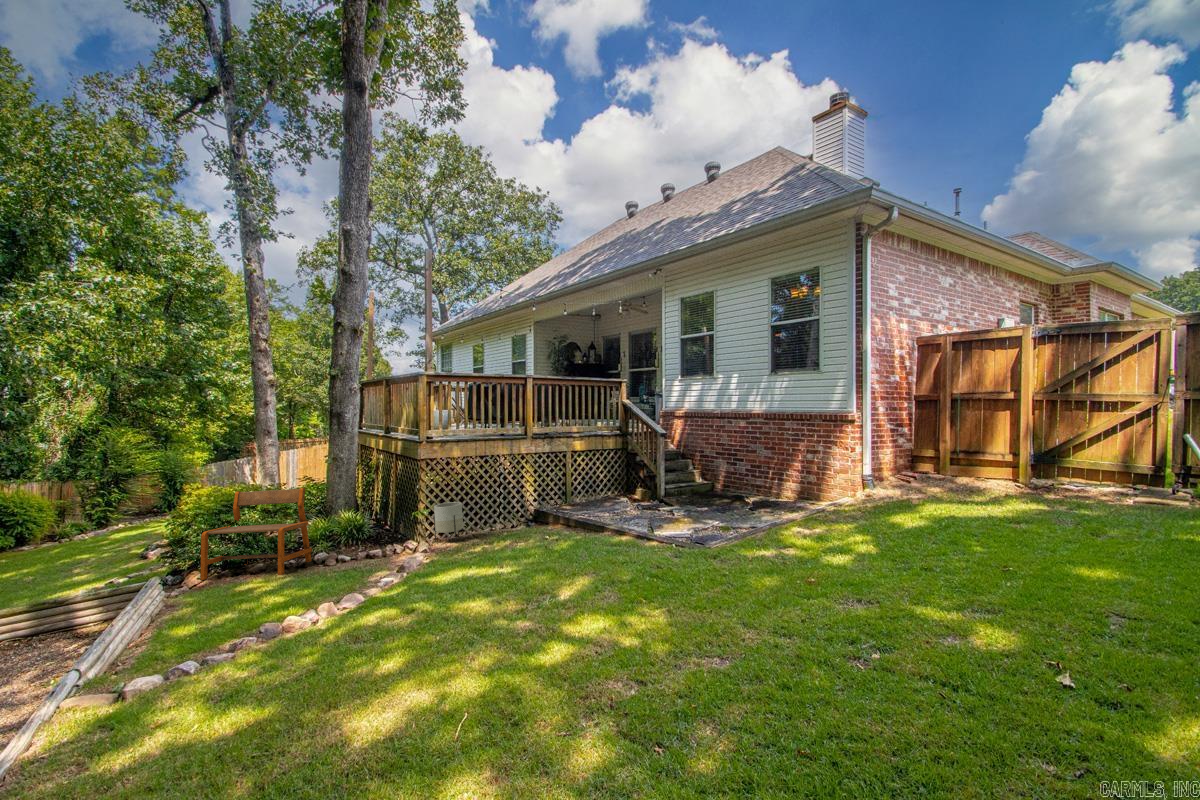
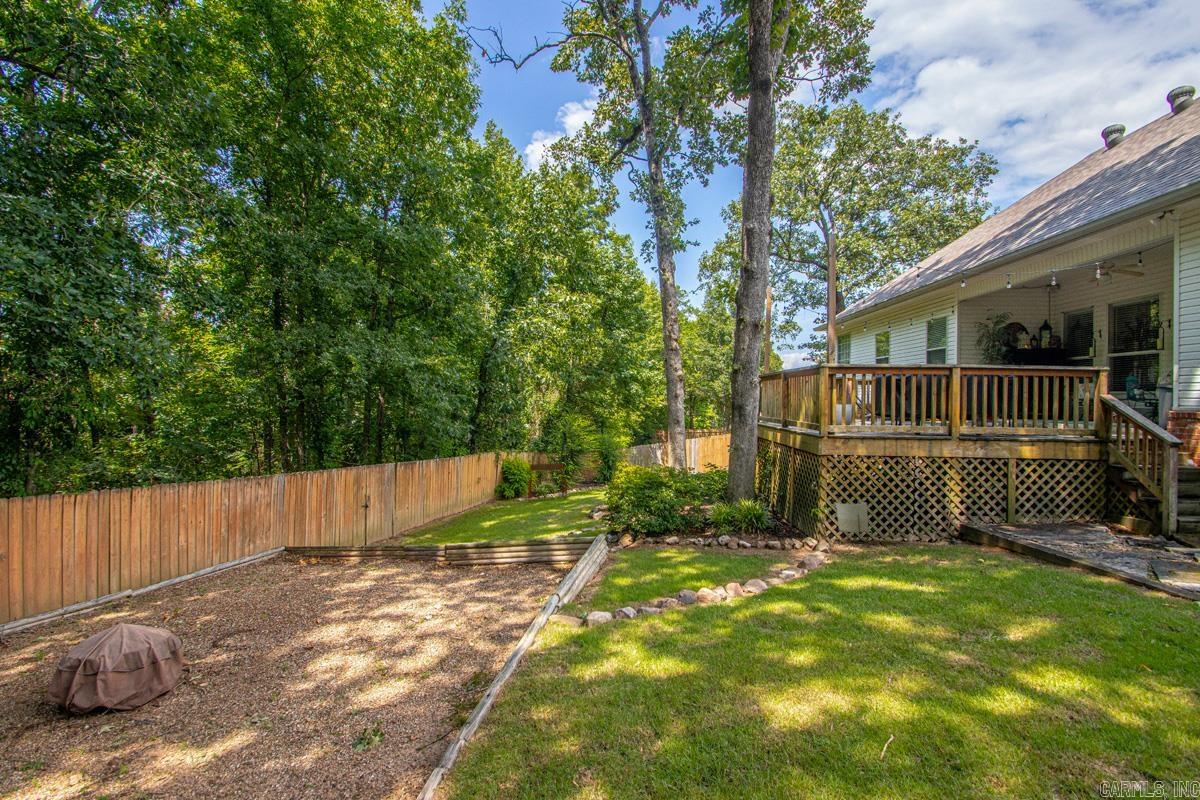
bench: present [200,488,312,580] -> present [528,463,567,501]

